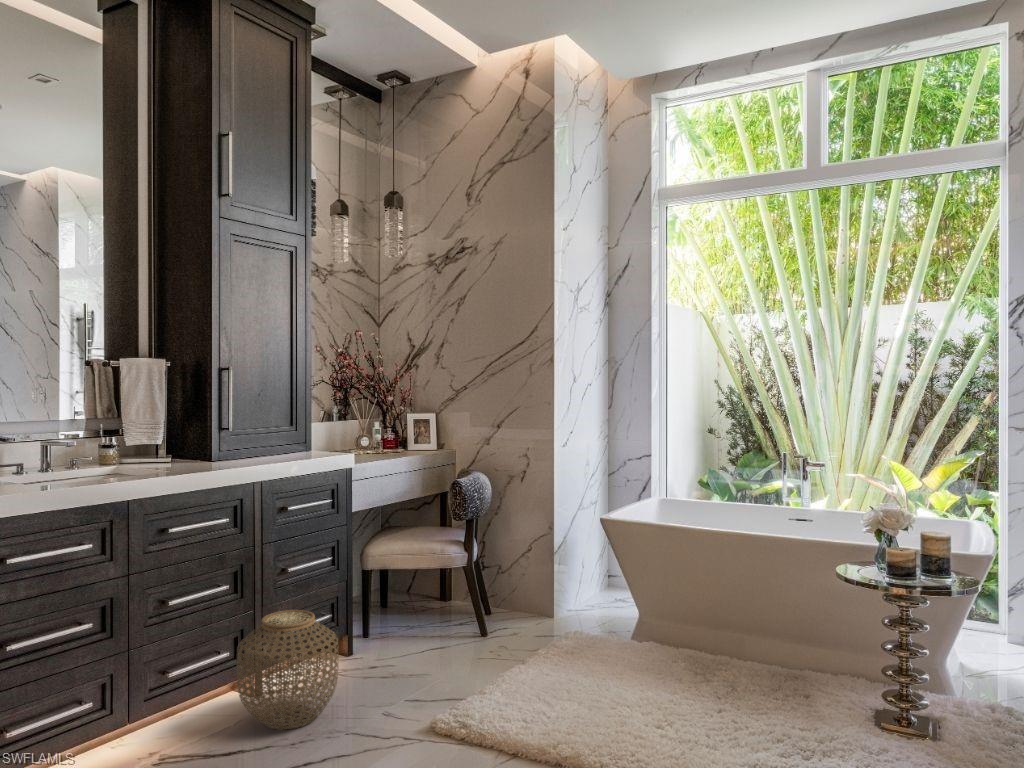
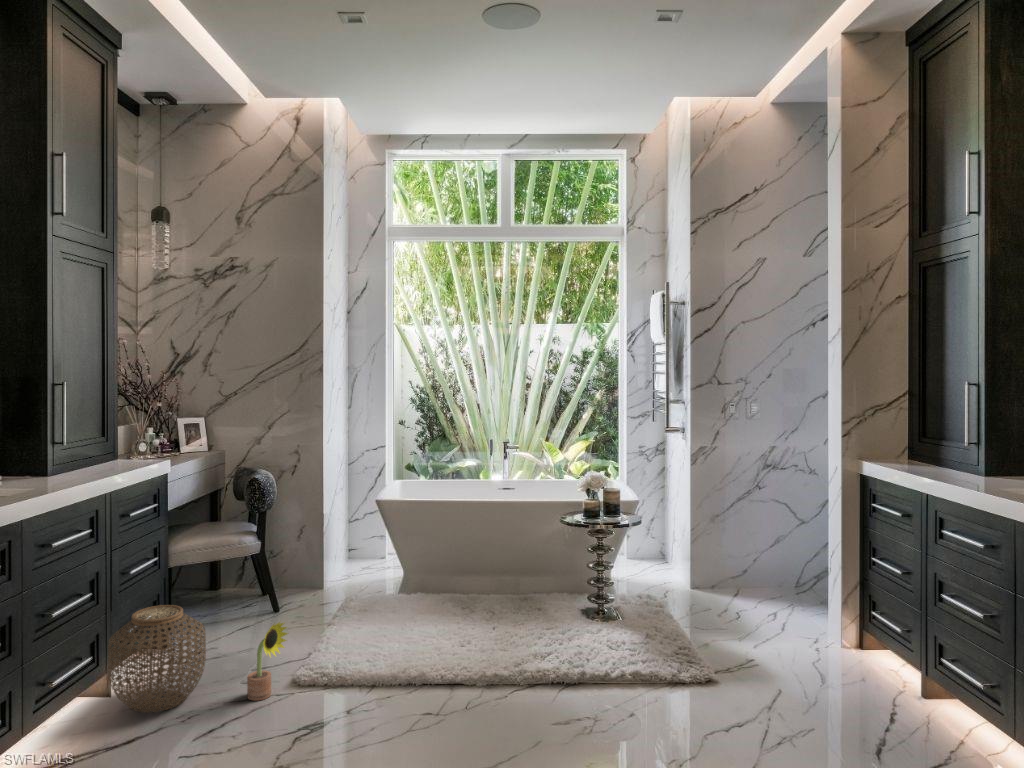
decorative plant: none [368,651,415,742] -> present [247,622,288,701]

